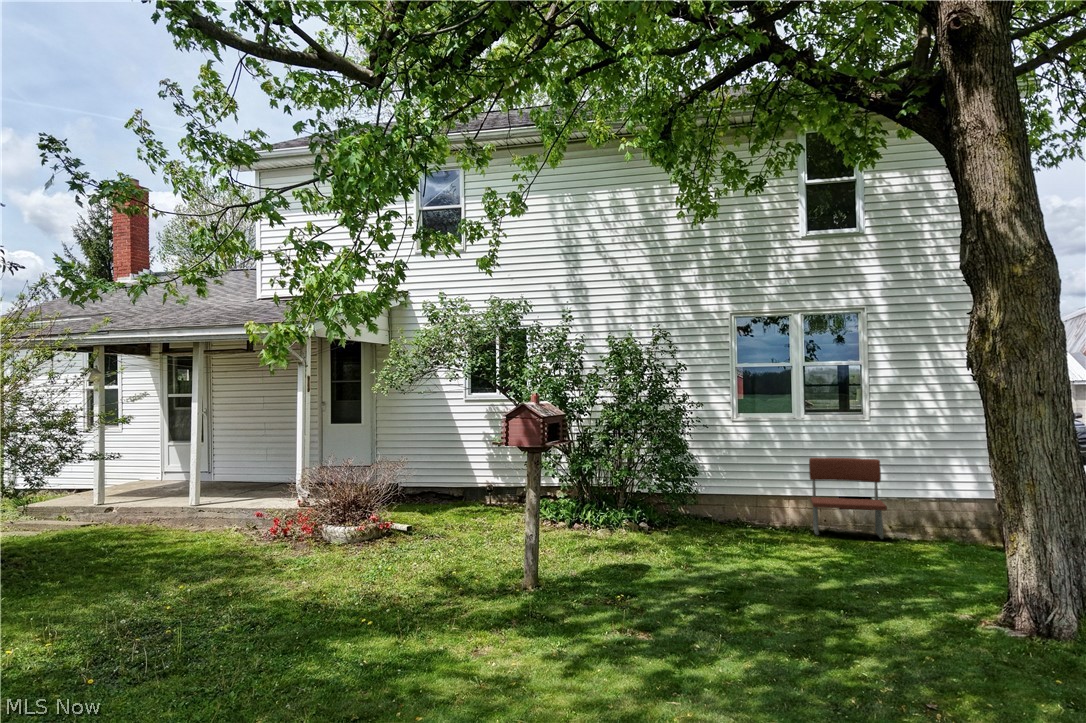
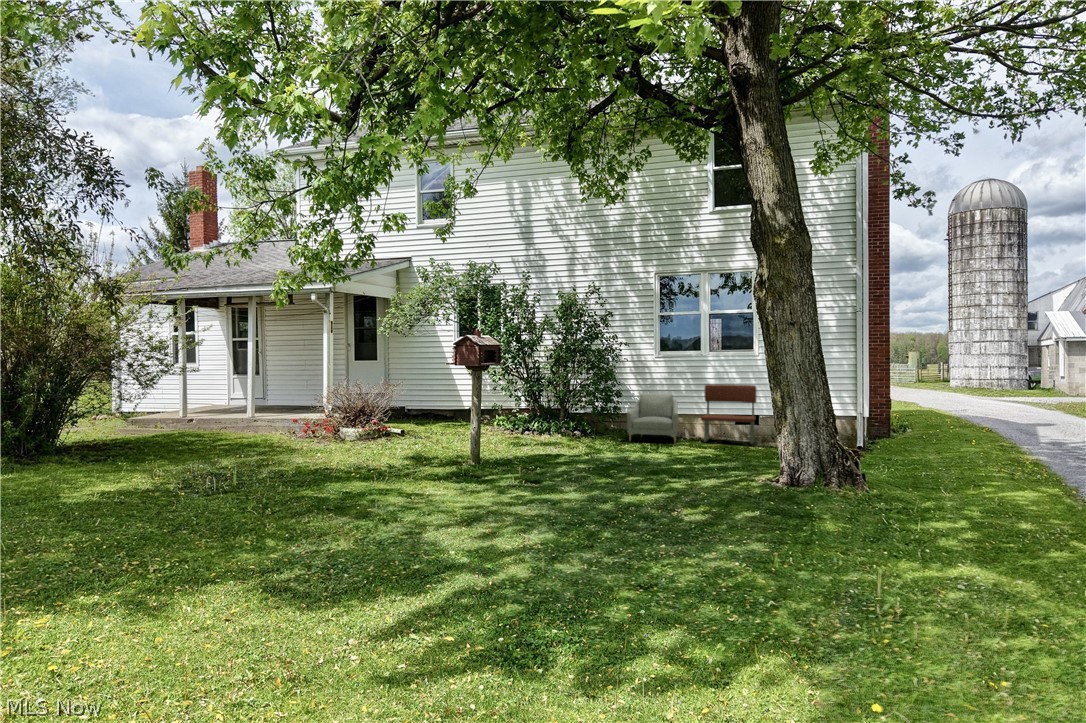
chair: none [714,469,785,539] -> present [627,394,678,443]

